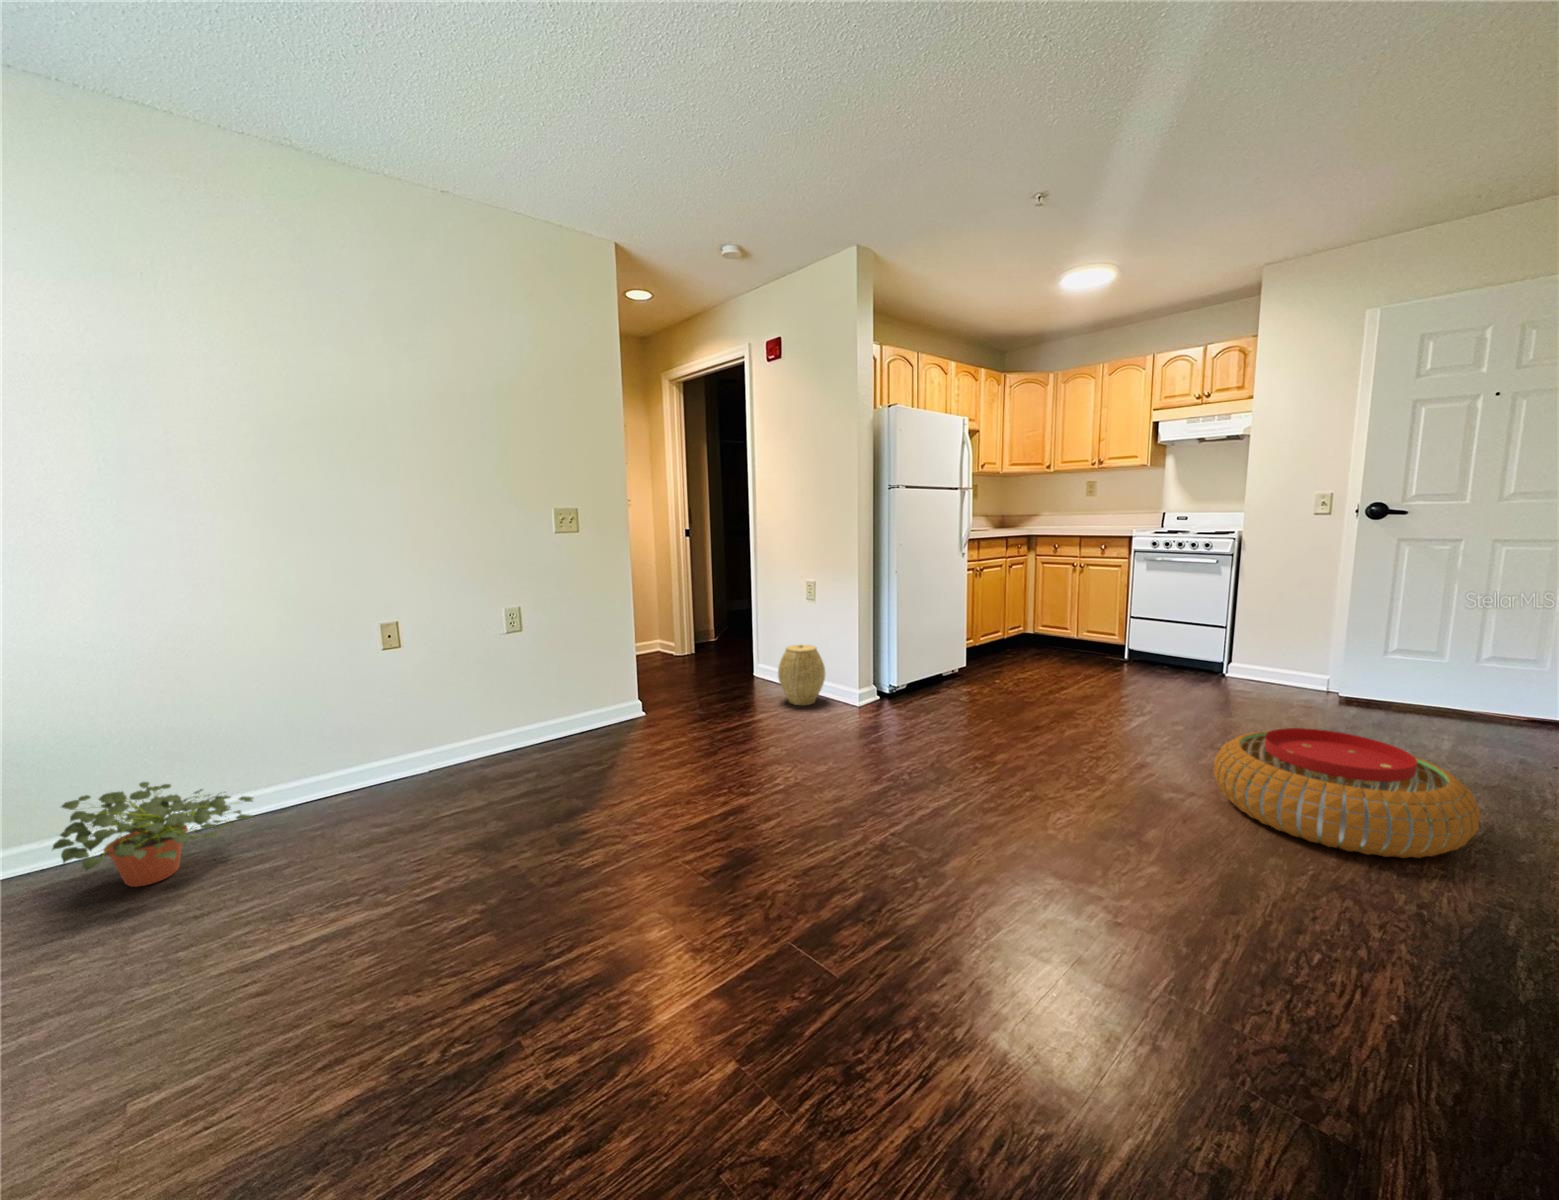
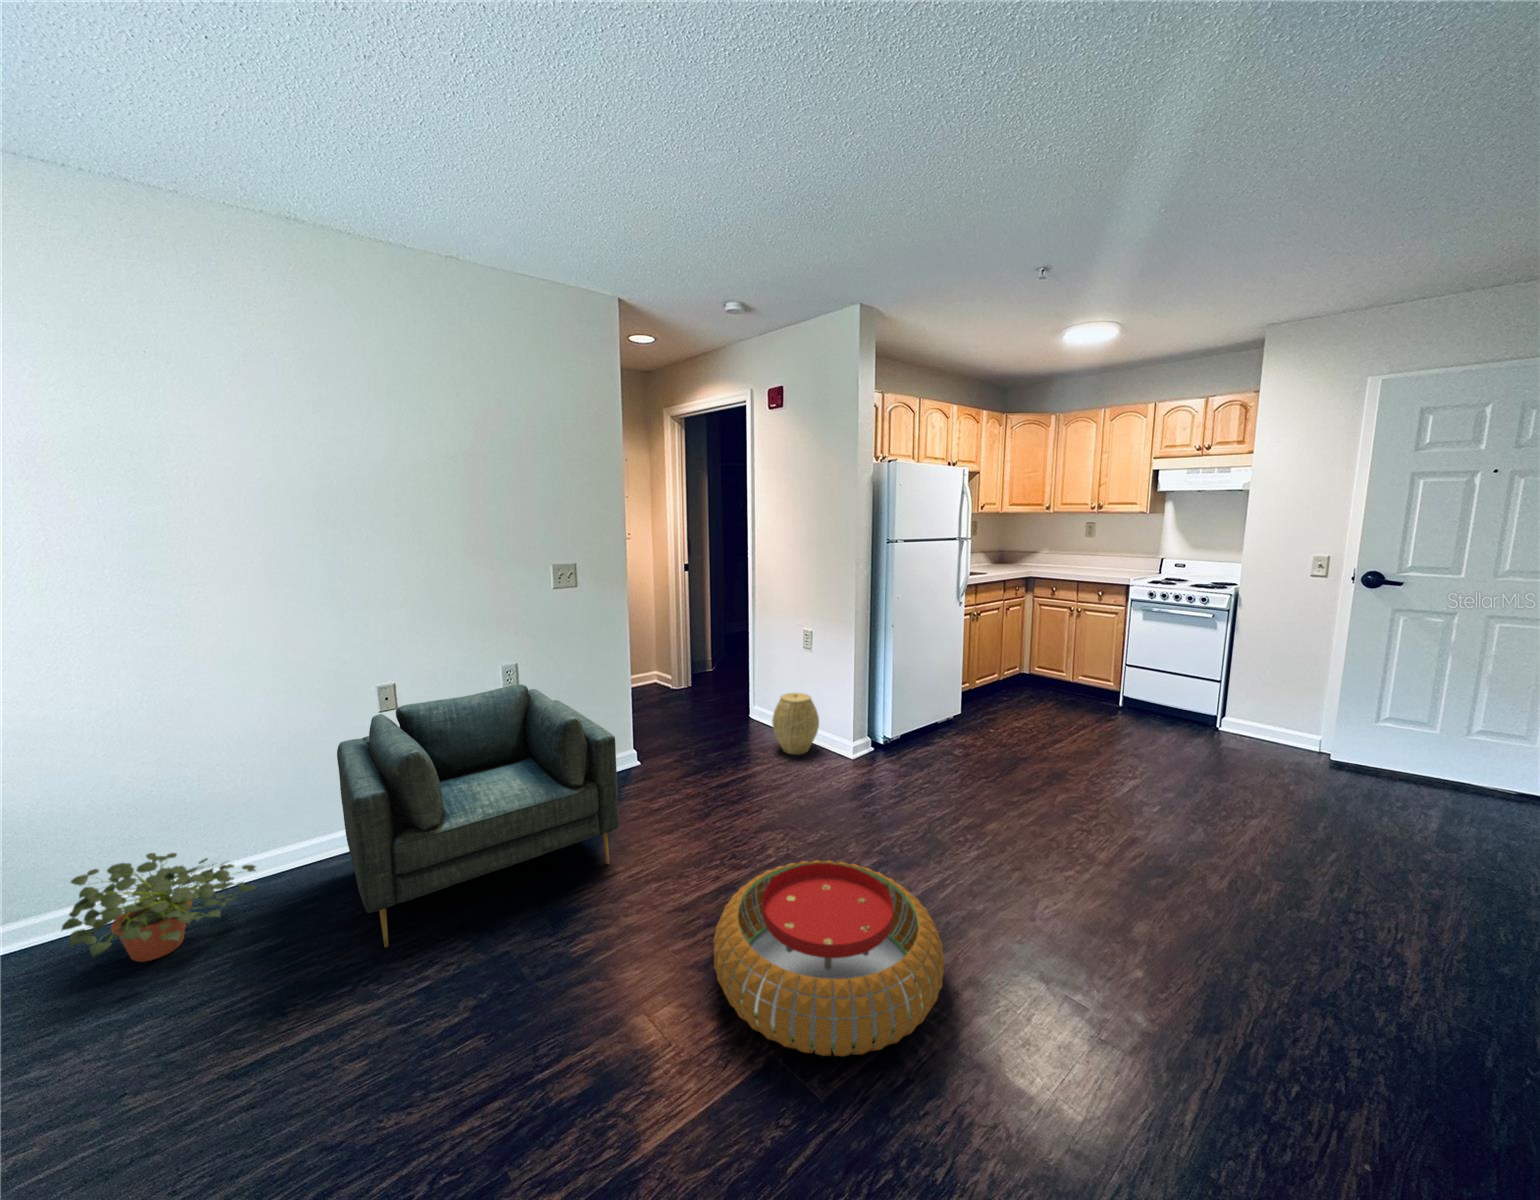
armchair: none [335,621,624,869] -> present [337,684,619,948]
pouf: present [1213,728,1480,858] -> present [713,860,944,1056]

